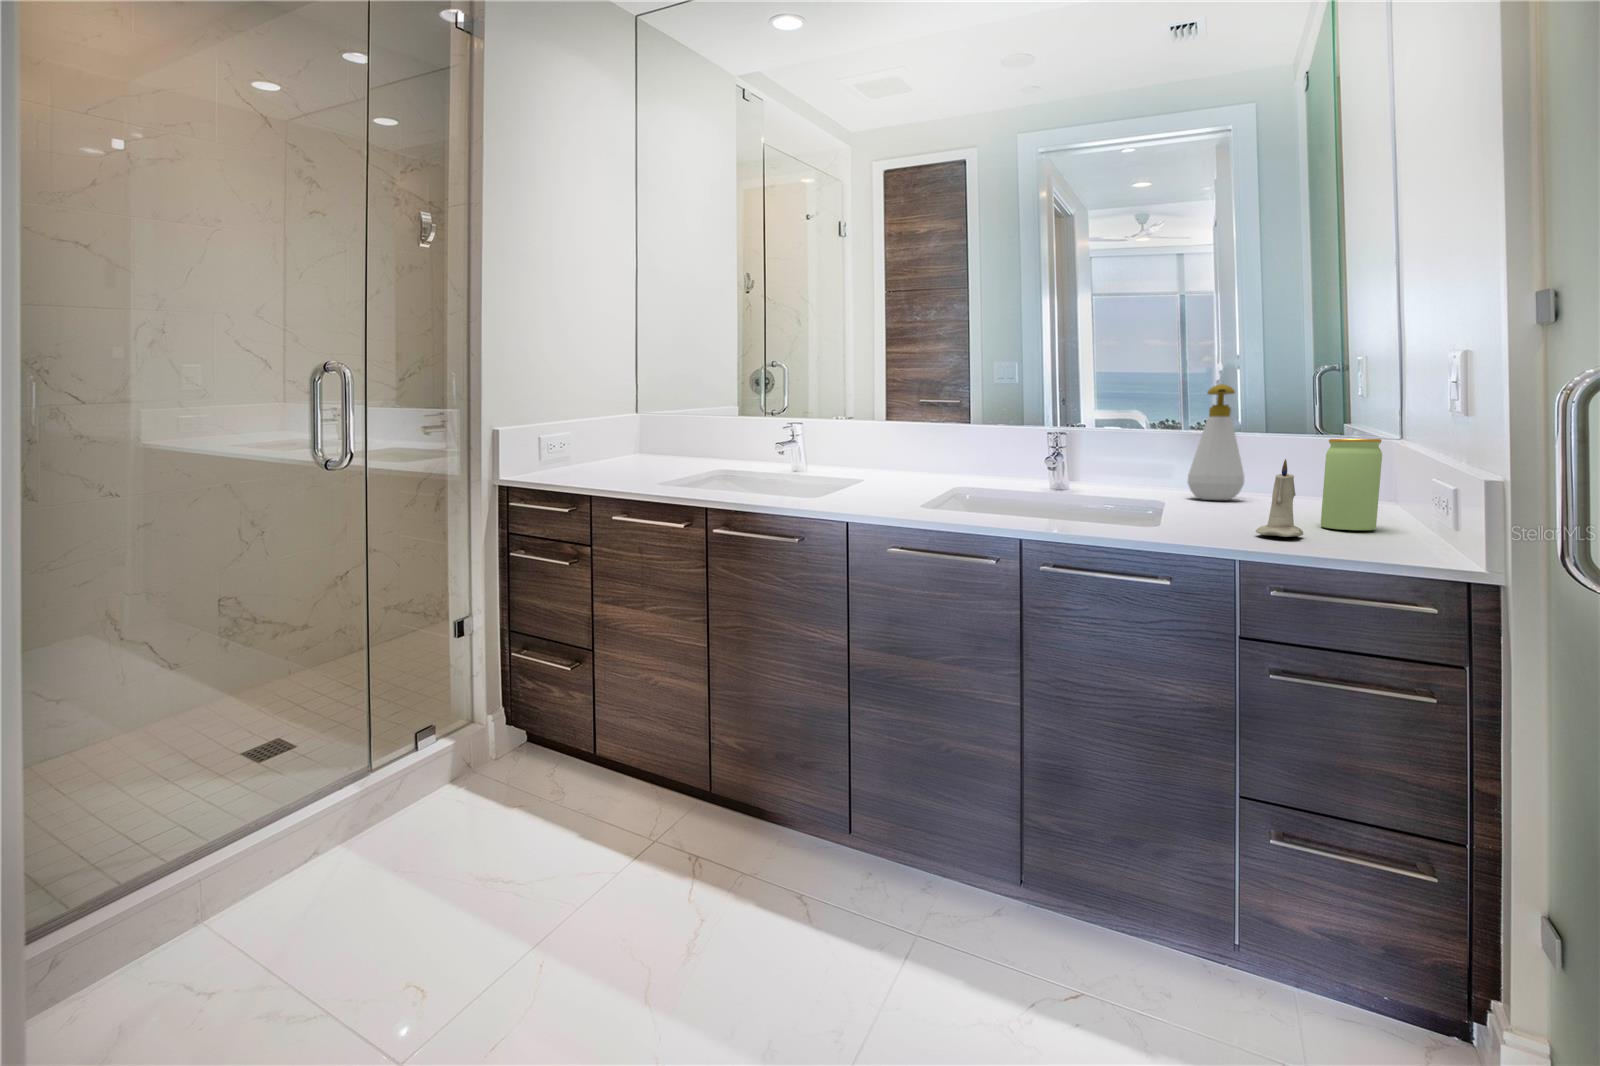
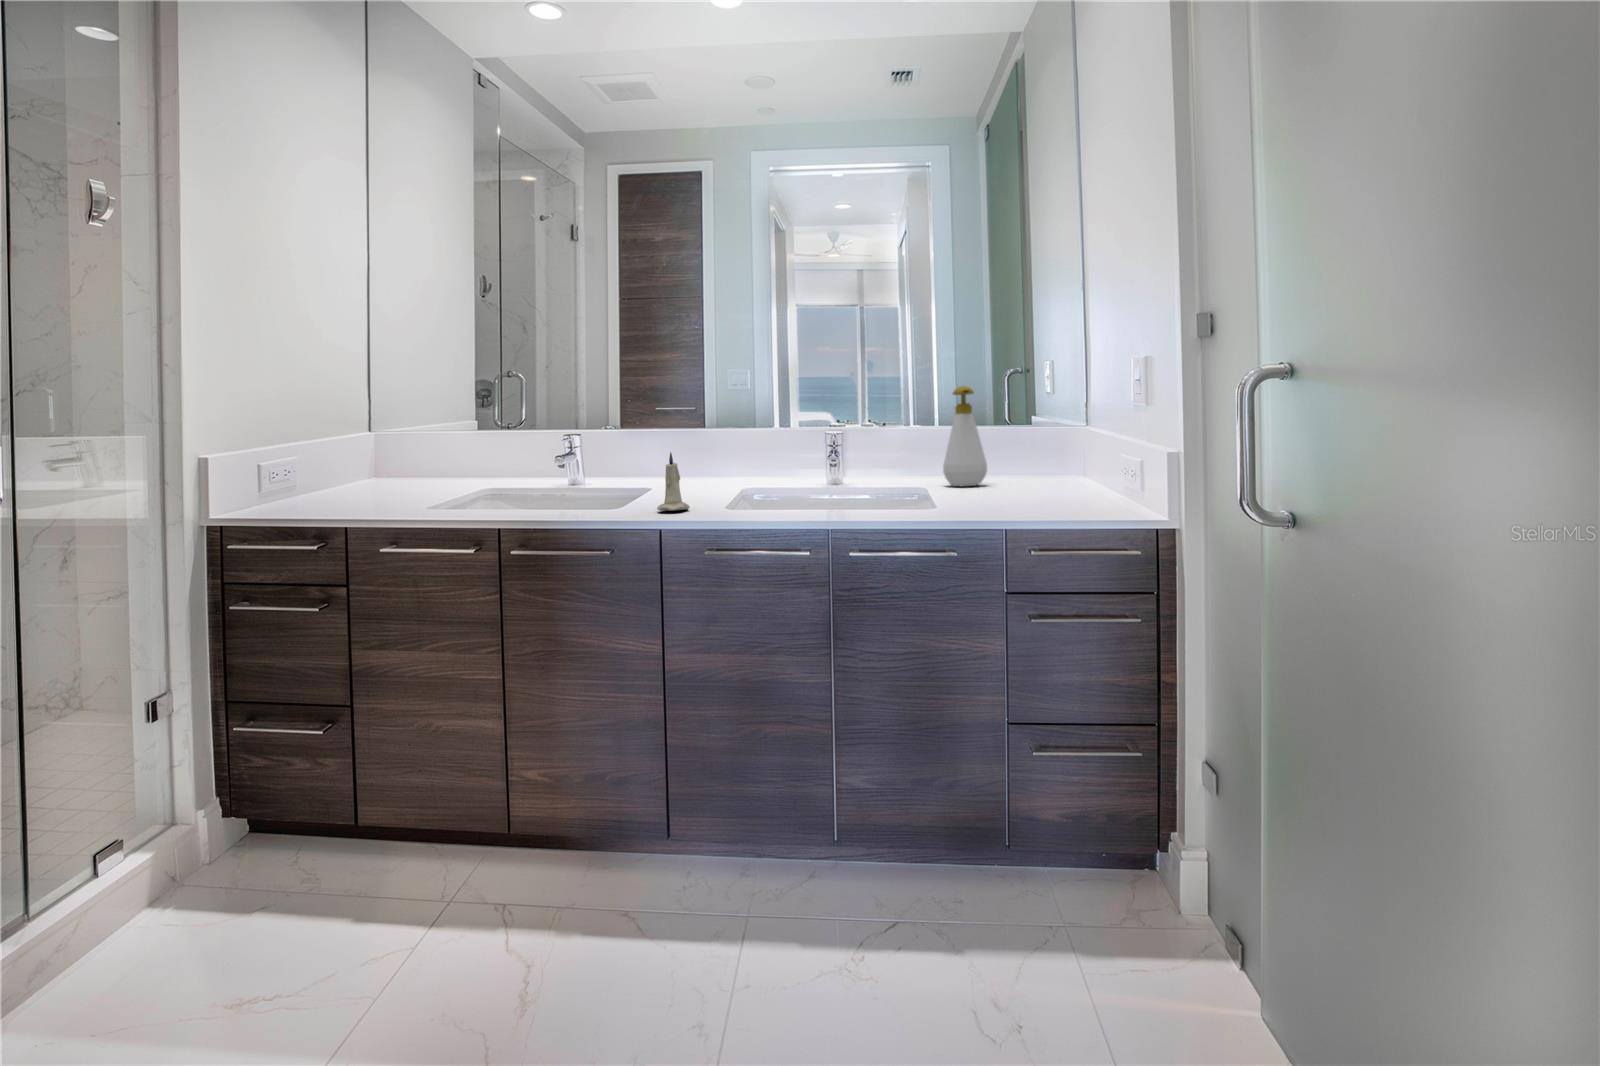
jar: present [1321,439,1382,530] -> none [1058,427,1097,500]
candle: present [1256,459,1303,537] -> present [657,452,690,511]

